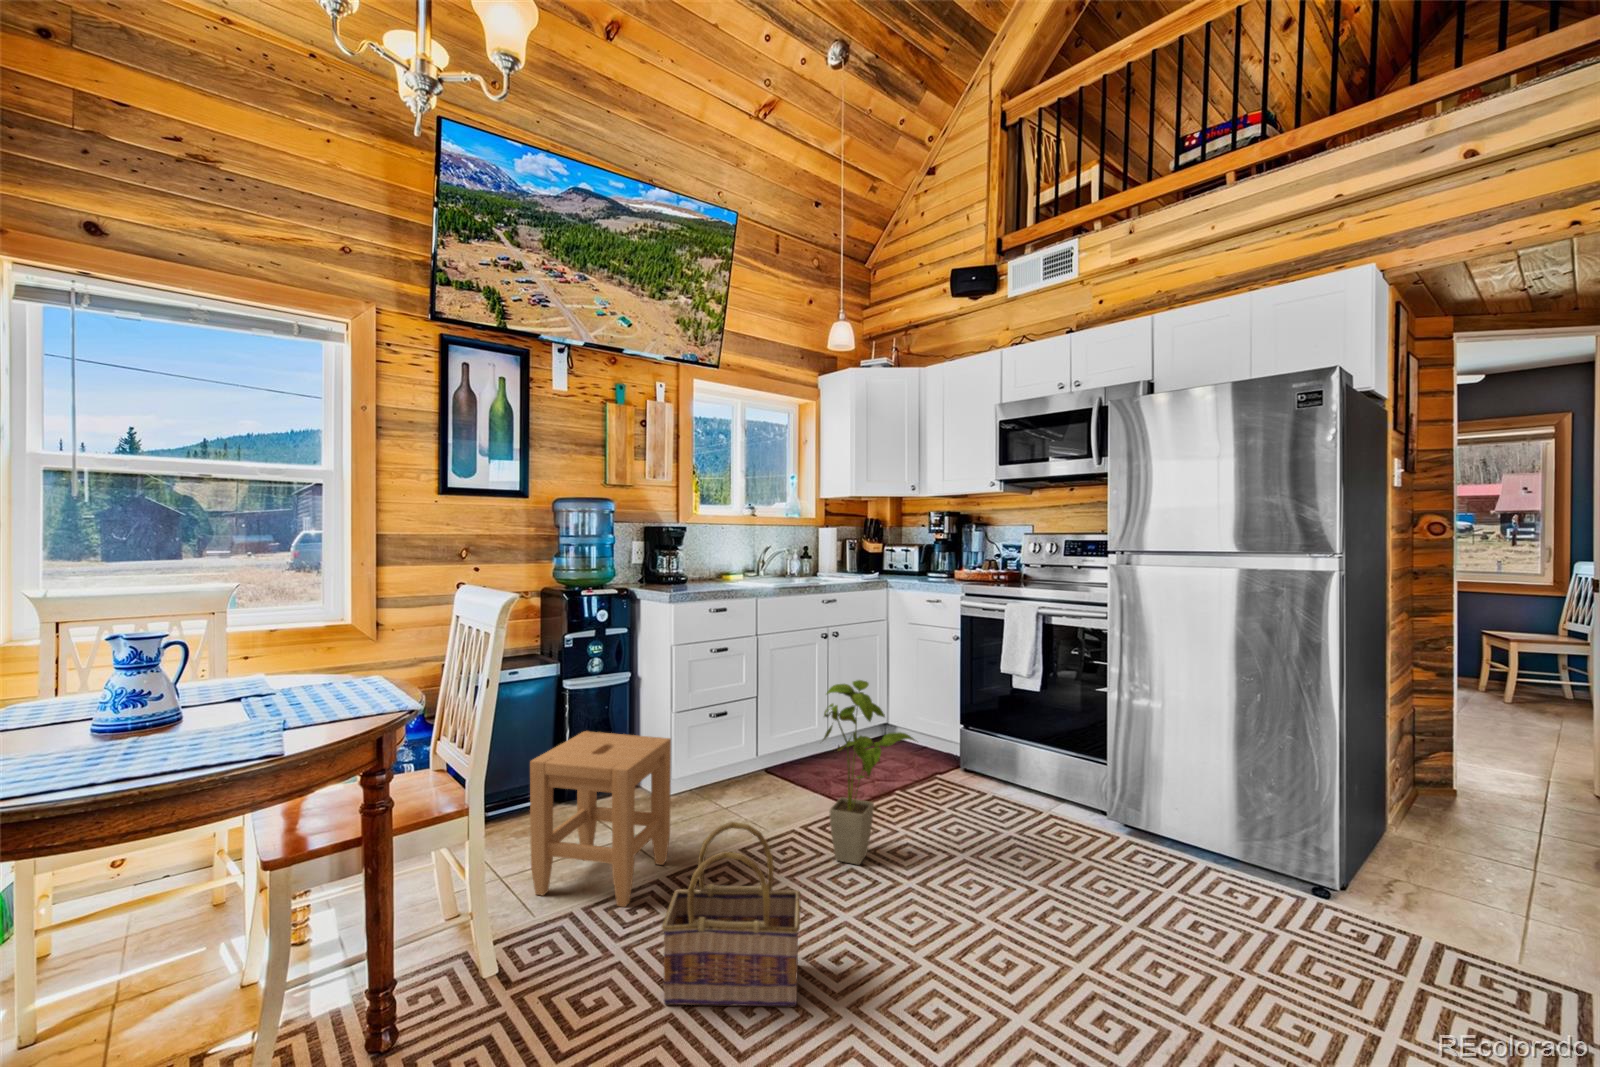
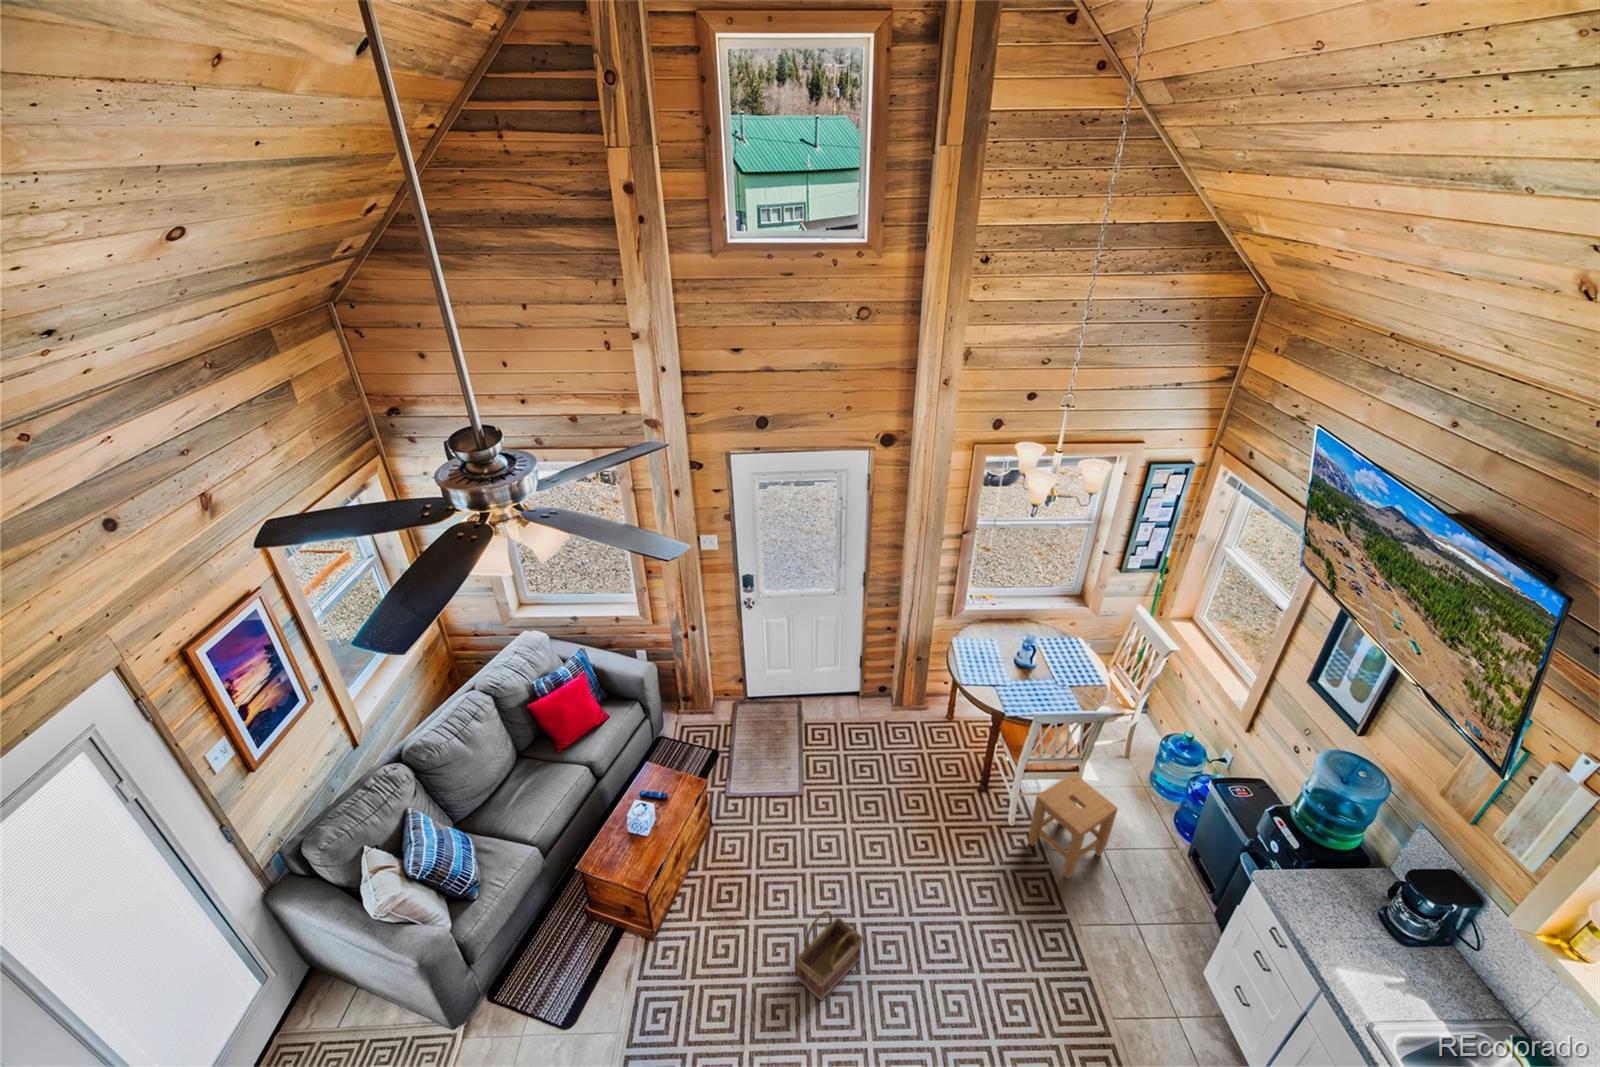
house plant: present [823,680,915,865] -> none [993,864,1057,967]
basket: present [662,822,801,1006] -> present [796,911,863,1001]

